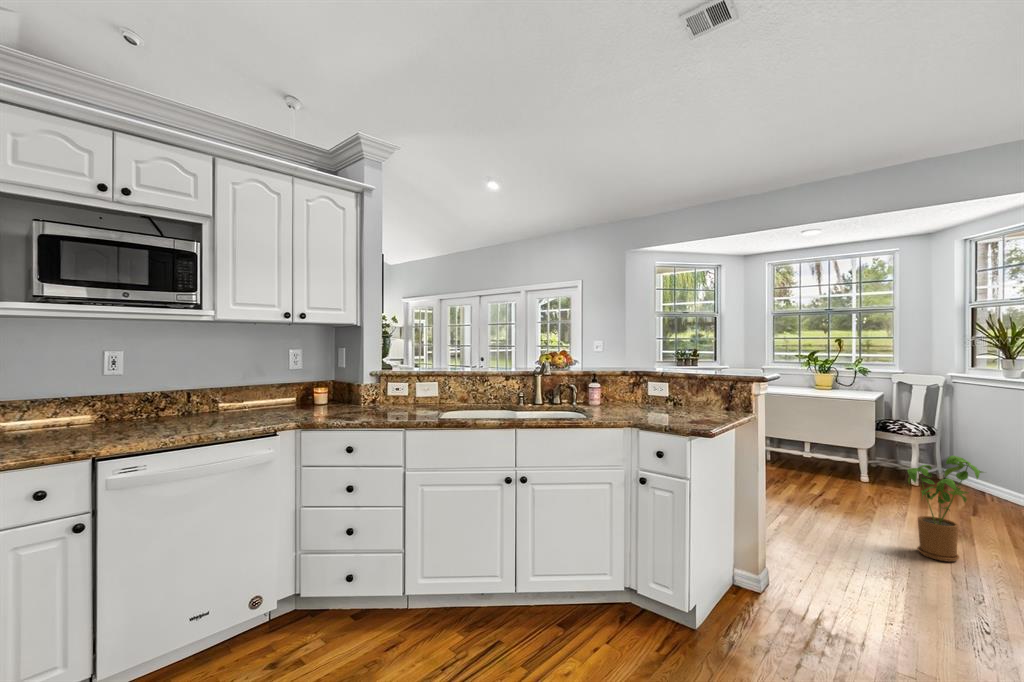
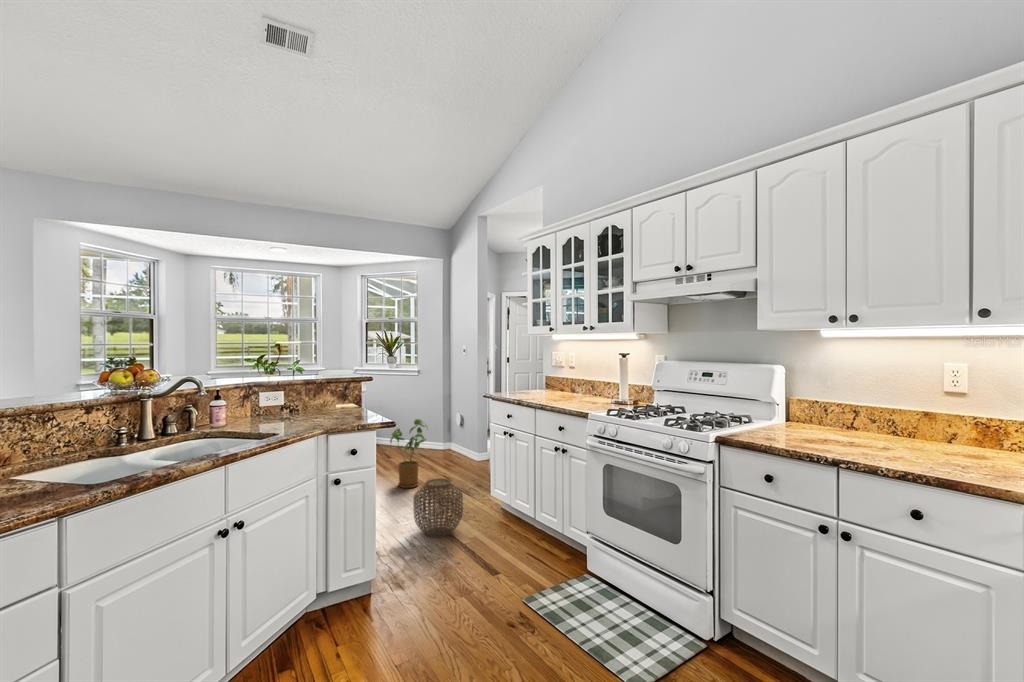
woven basket: none [836,541,932,640] -> present [414,479,463,537]

